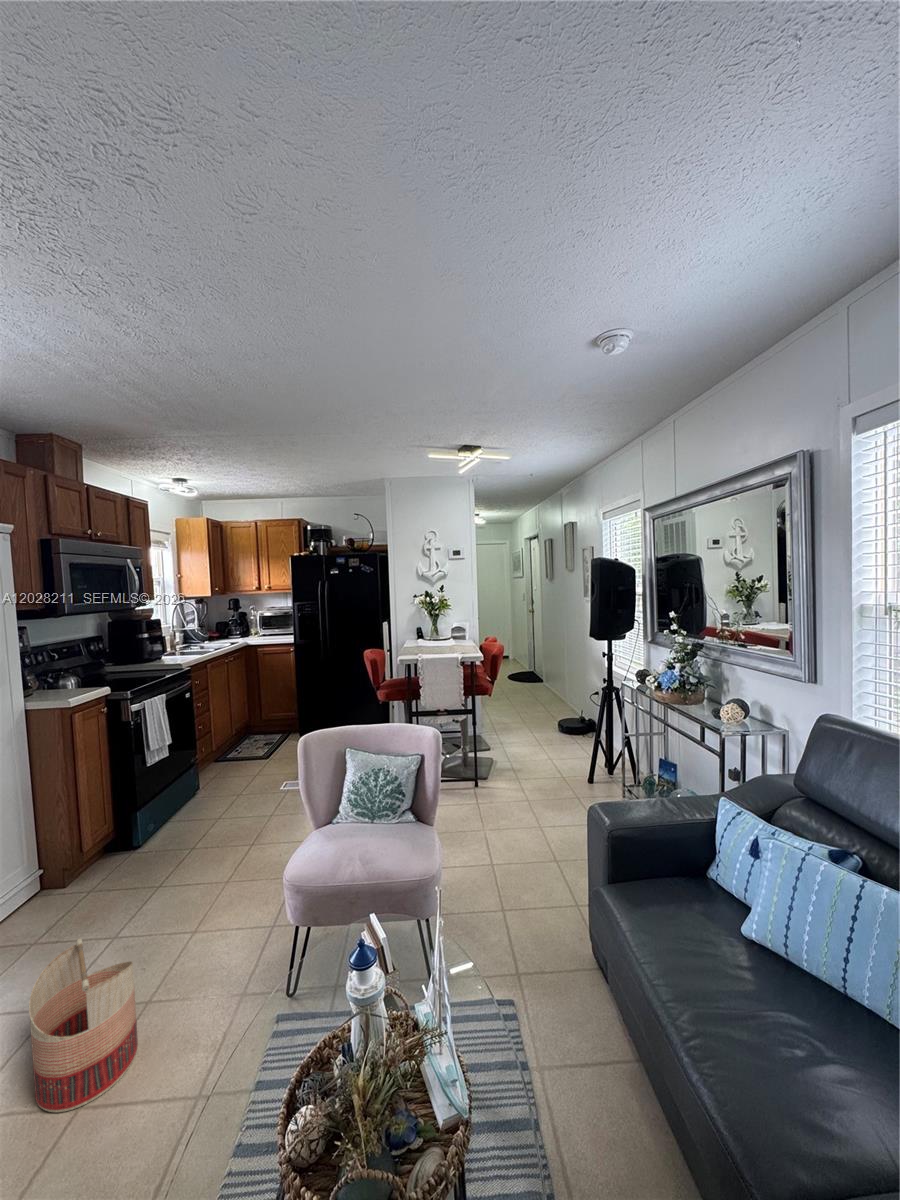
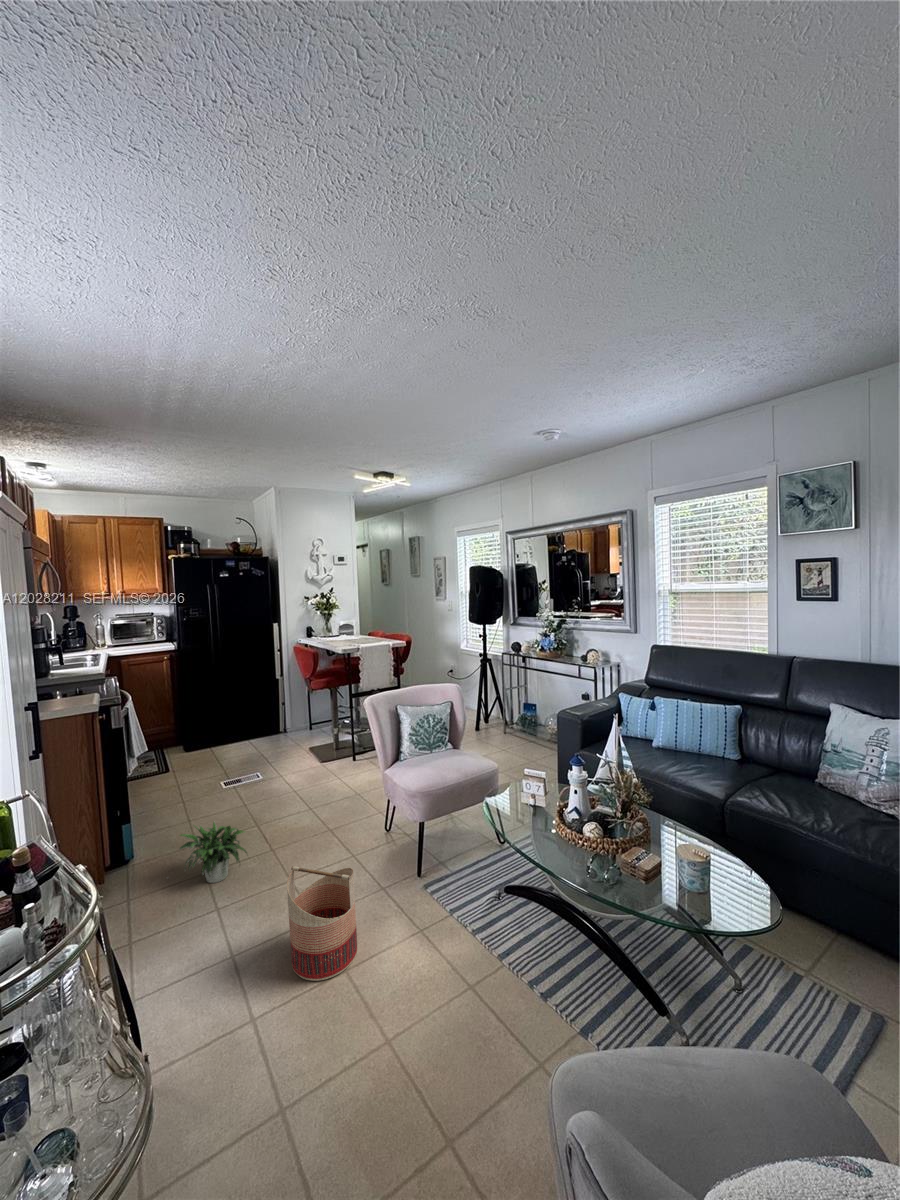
potted plant: none [117,835,186,905] -> present [180,822,247,883]

